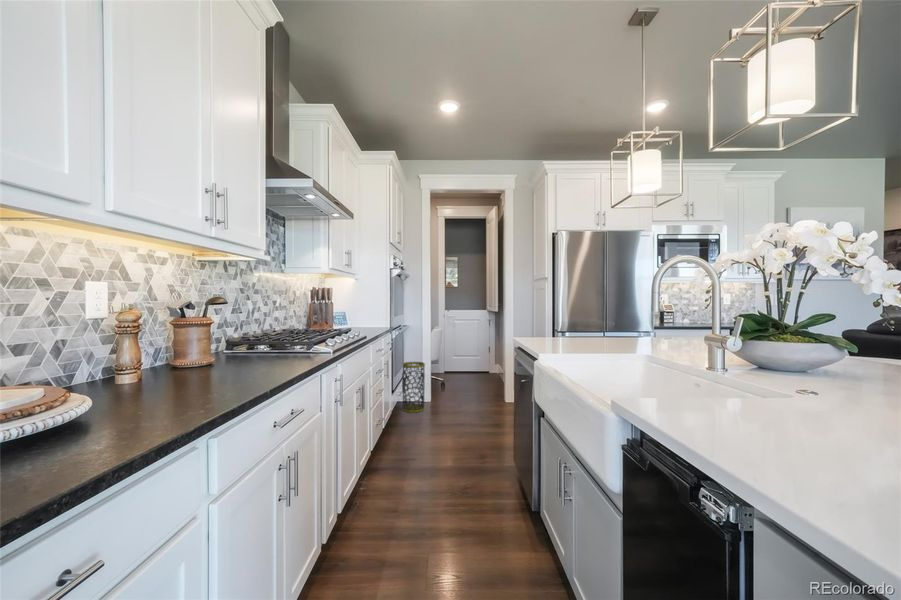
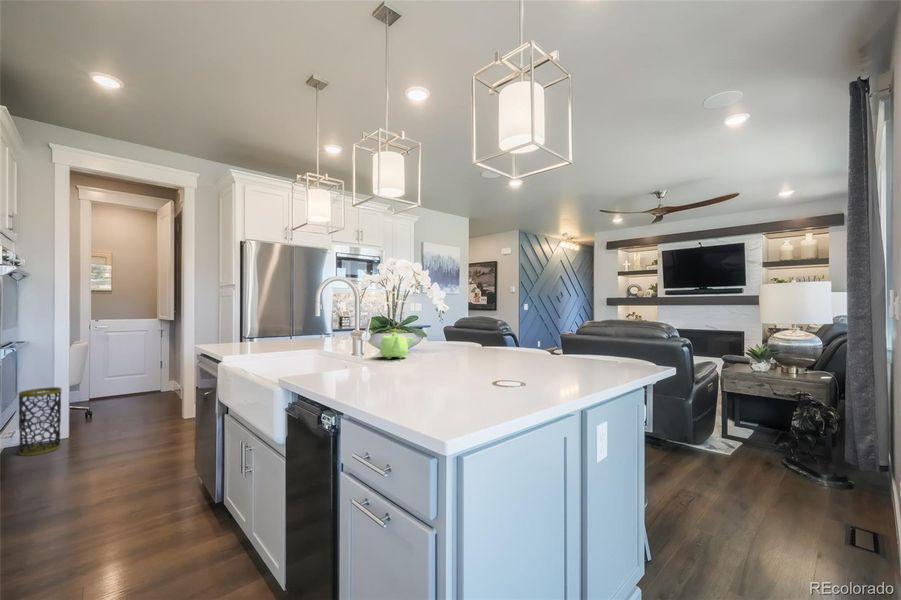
teapot: none [761,342,834,387] -> present [380,333,413,359]

